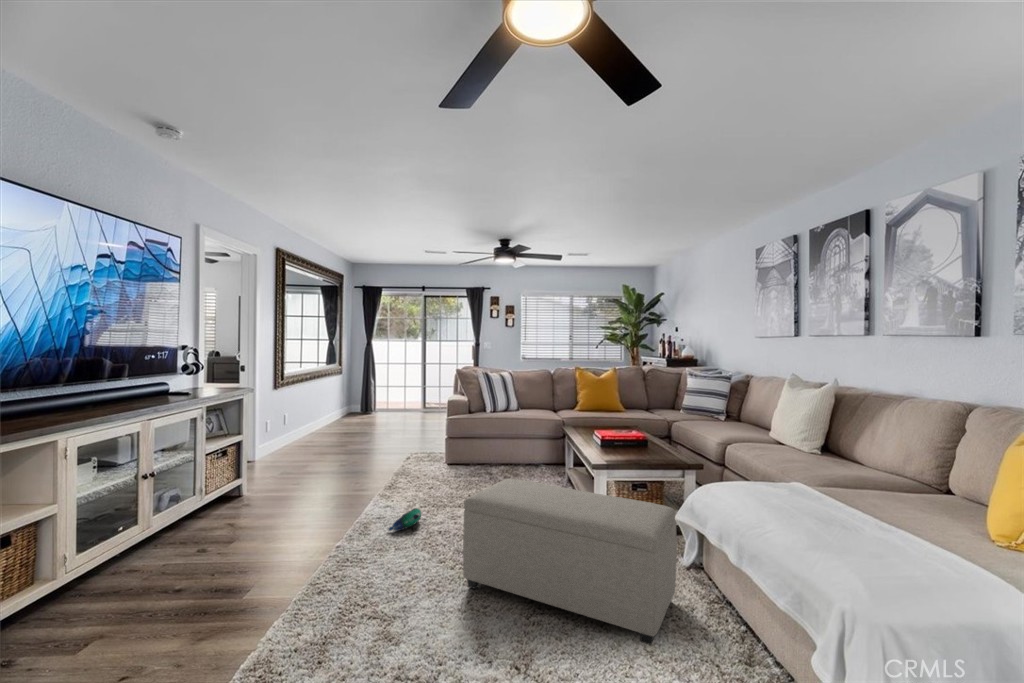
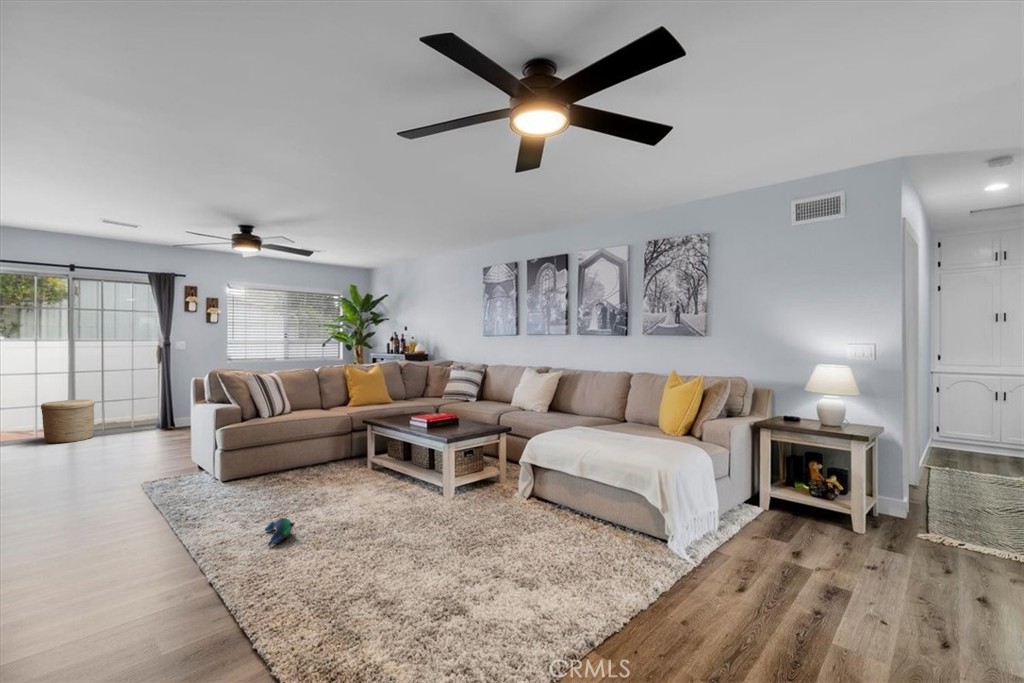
woven basket: none [397,384,427,415] -> present [41,400,95,443]
ottoman: present [463,479,677,645] -> none [402,454,556,554]

